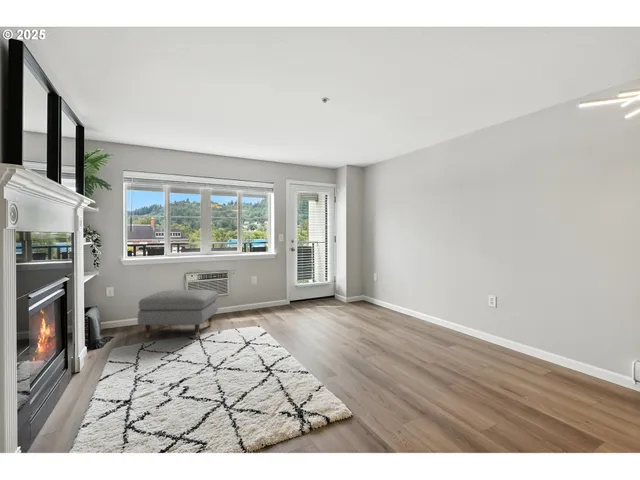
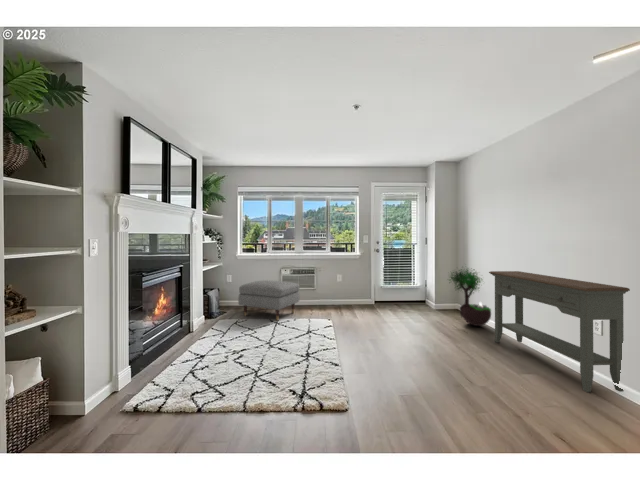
potted tree: none [365,260,402,315] -> present [450,269,491,326]
console table: none [408,265,512,354] -> present [489,271,630,392]

